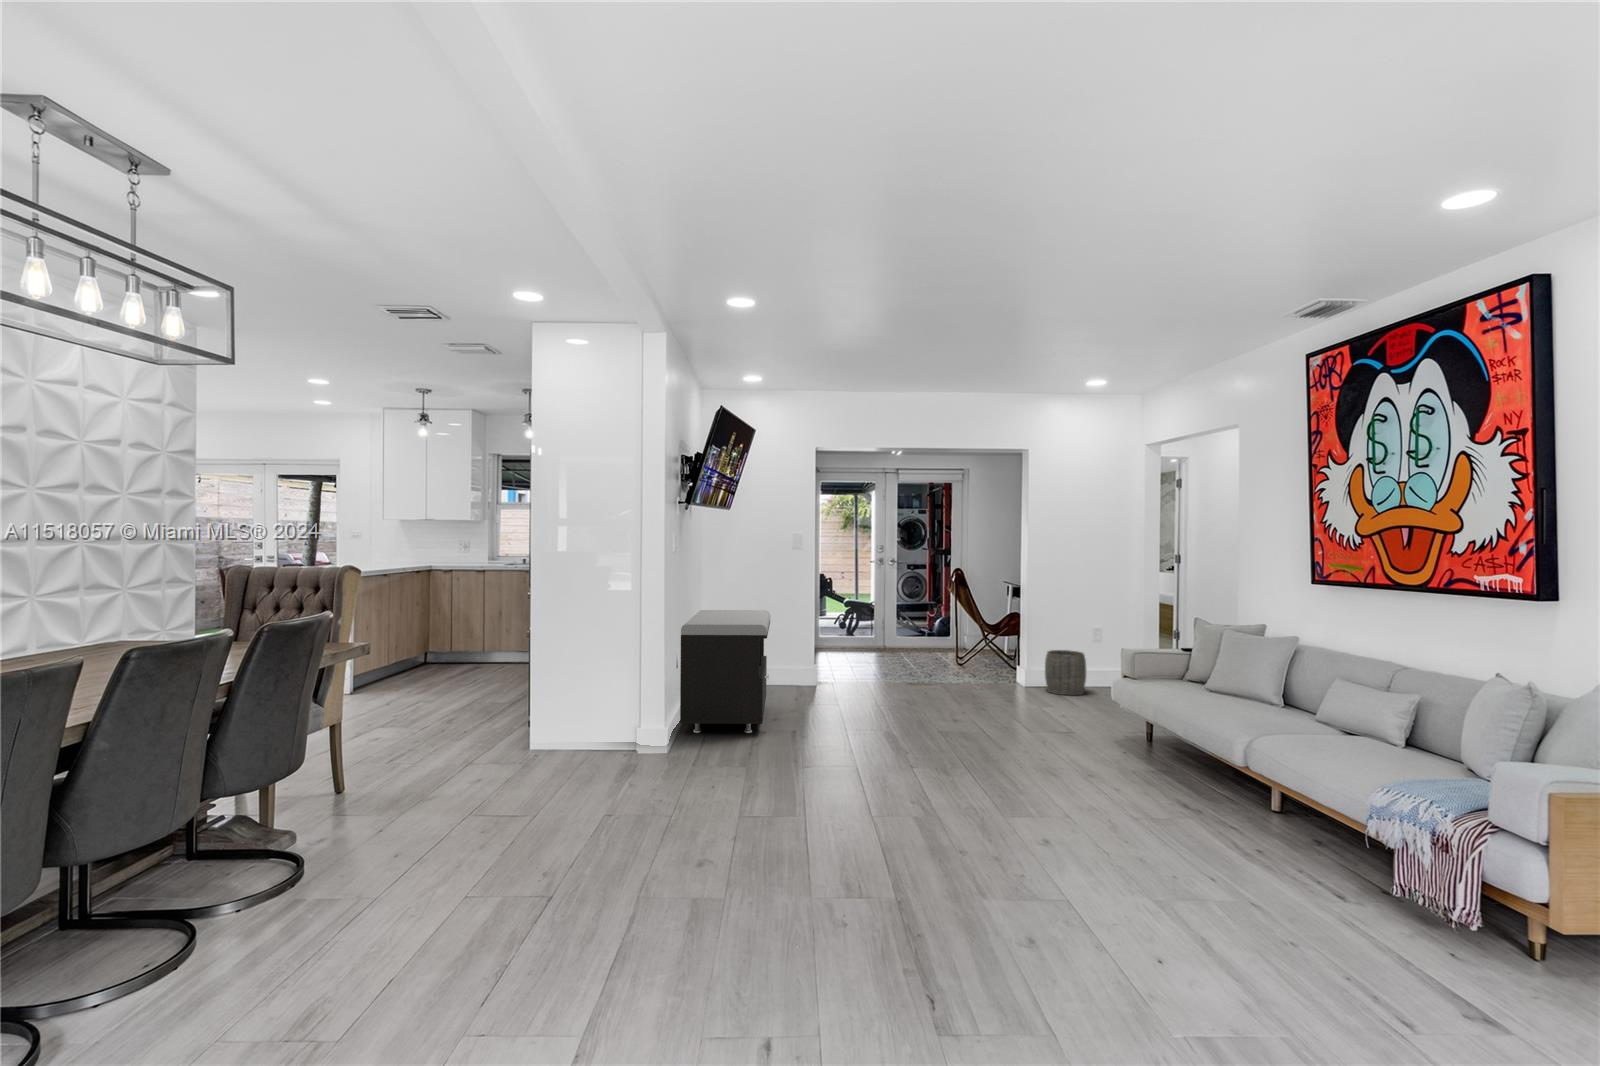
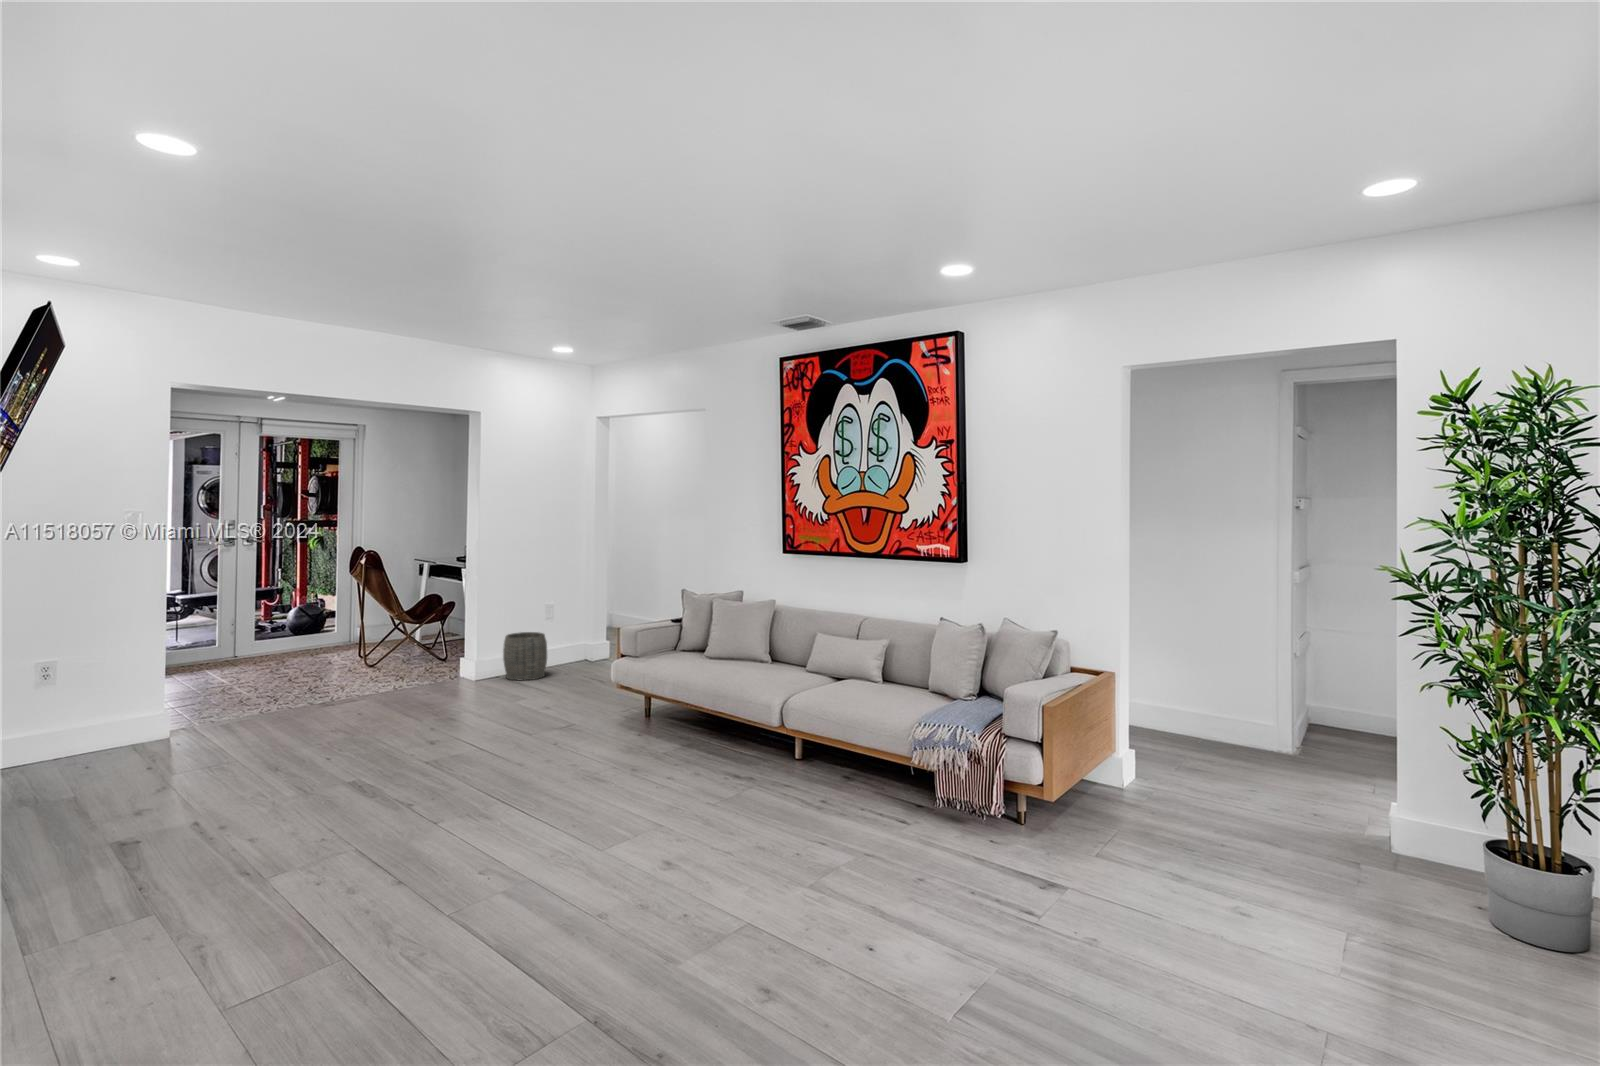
storage bench: present [680,610,770,733] -> none [19,629,209,830]

